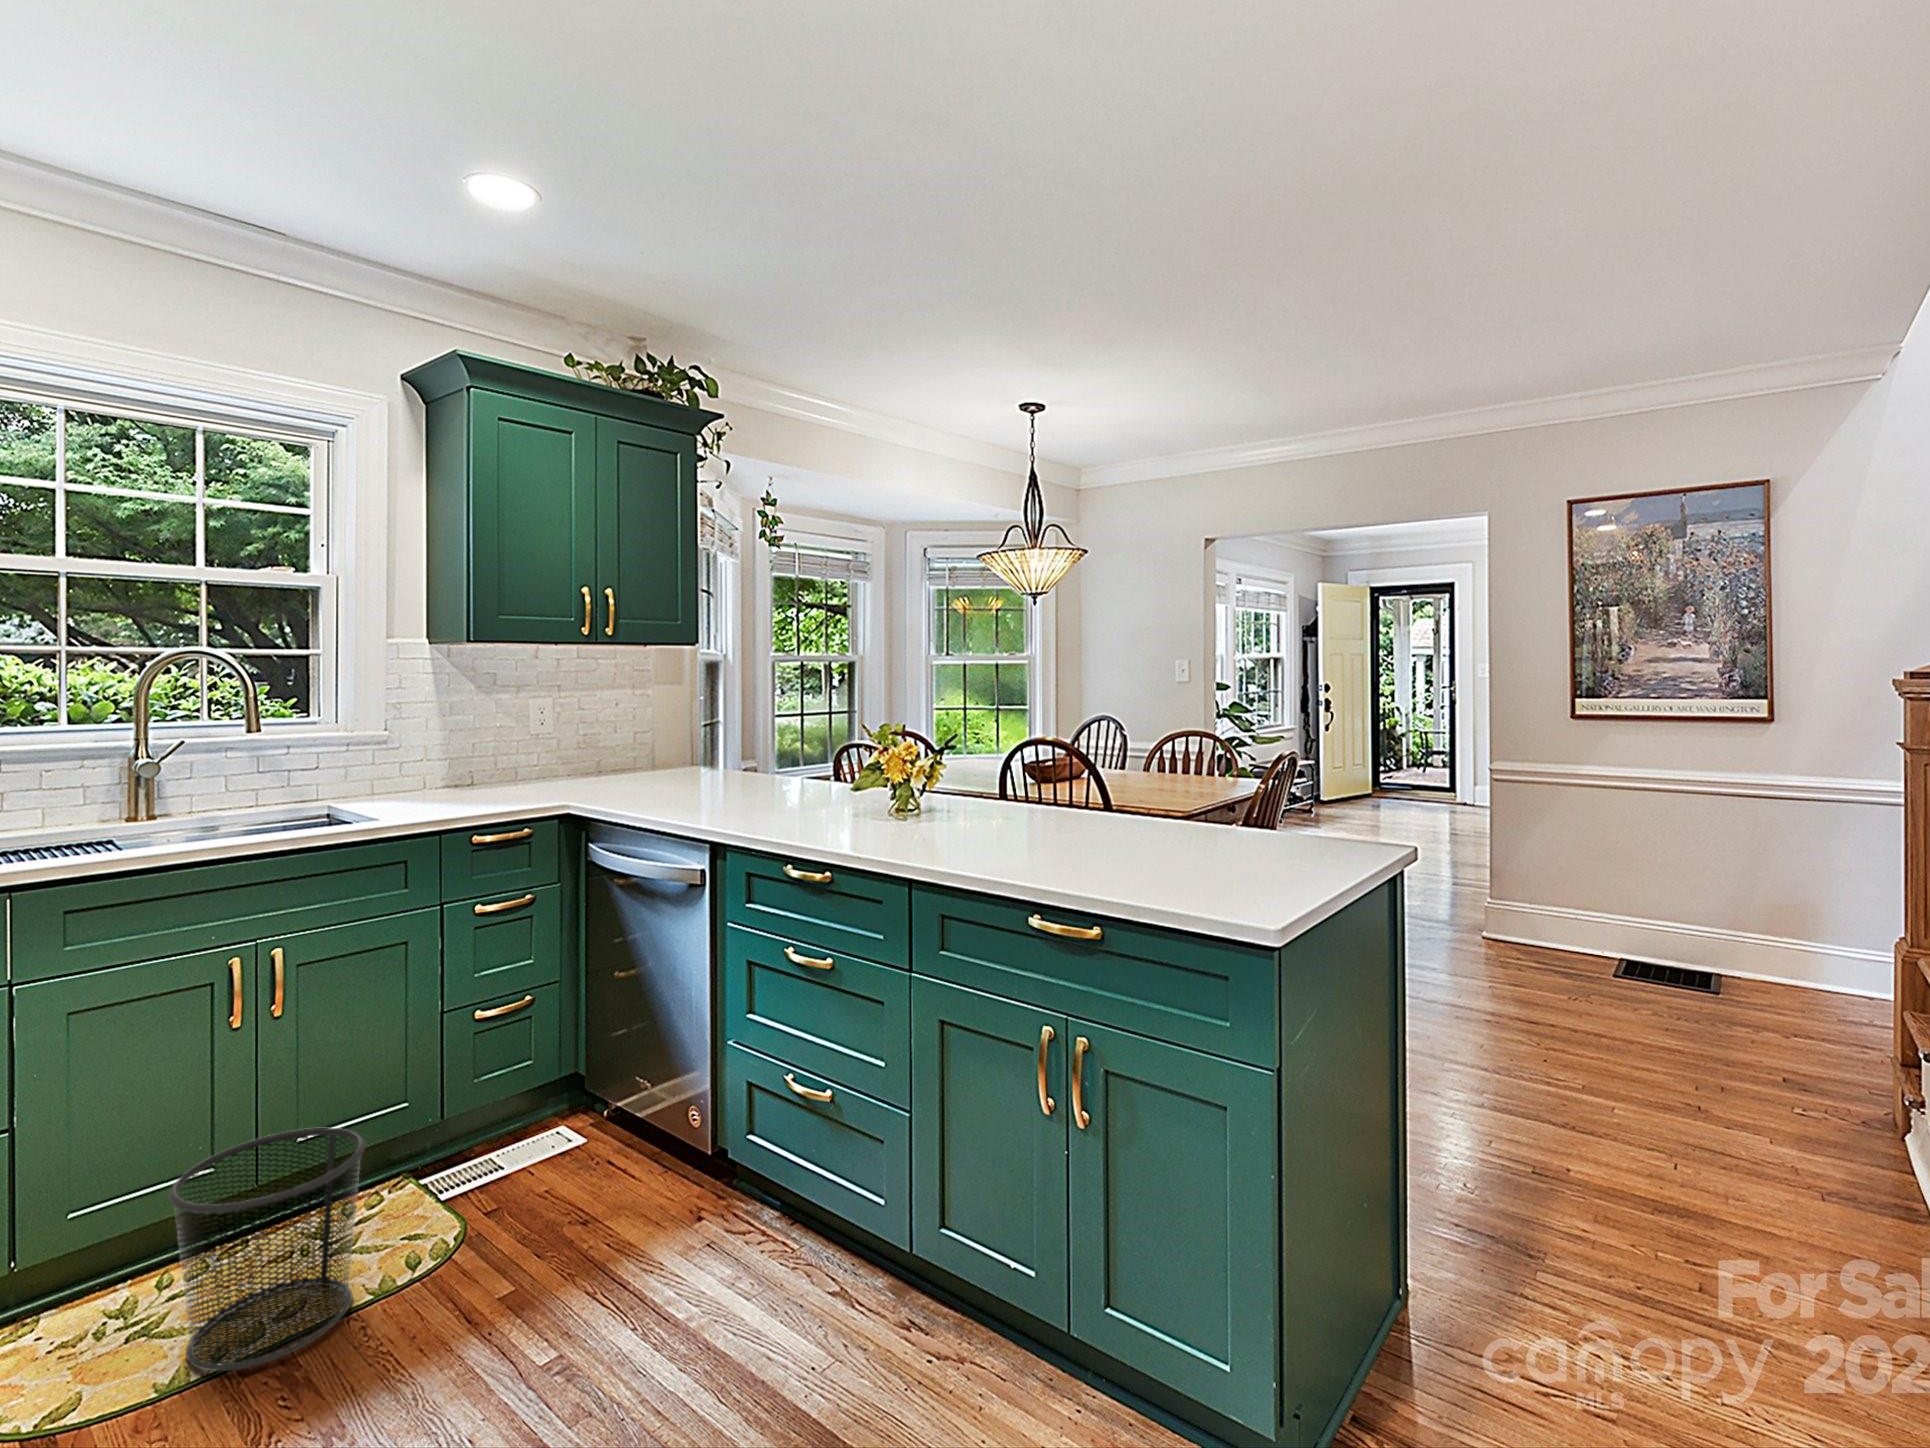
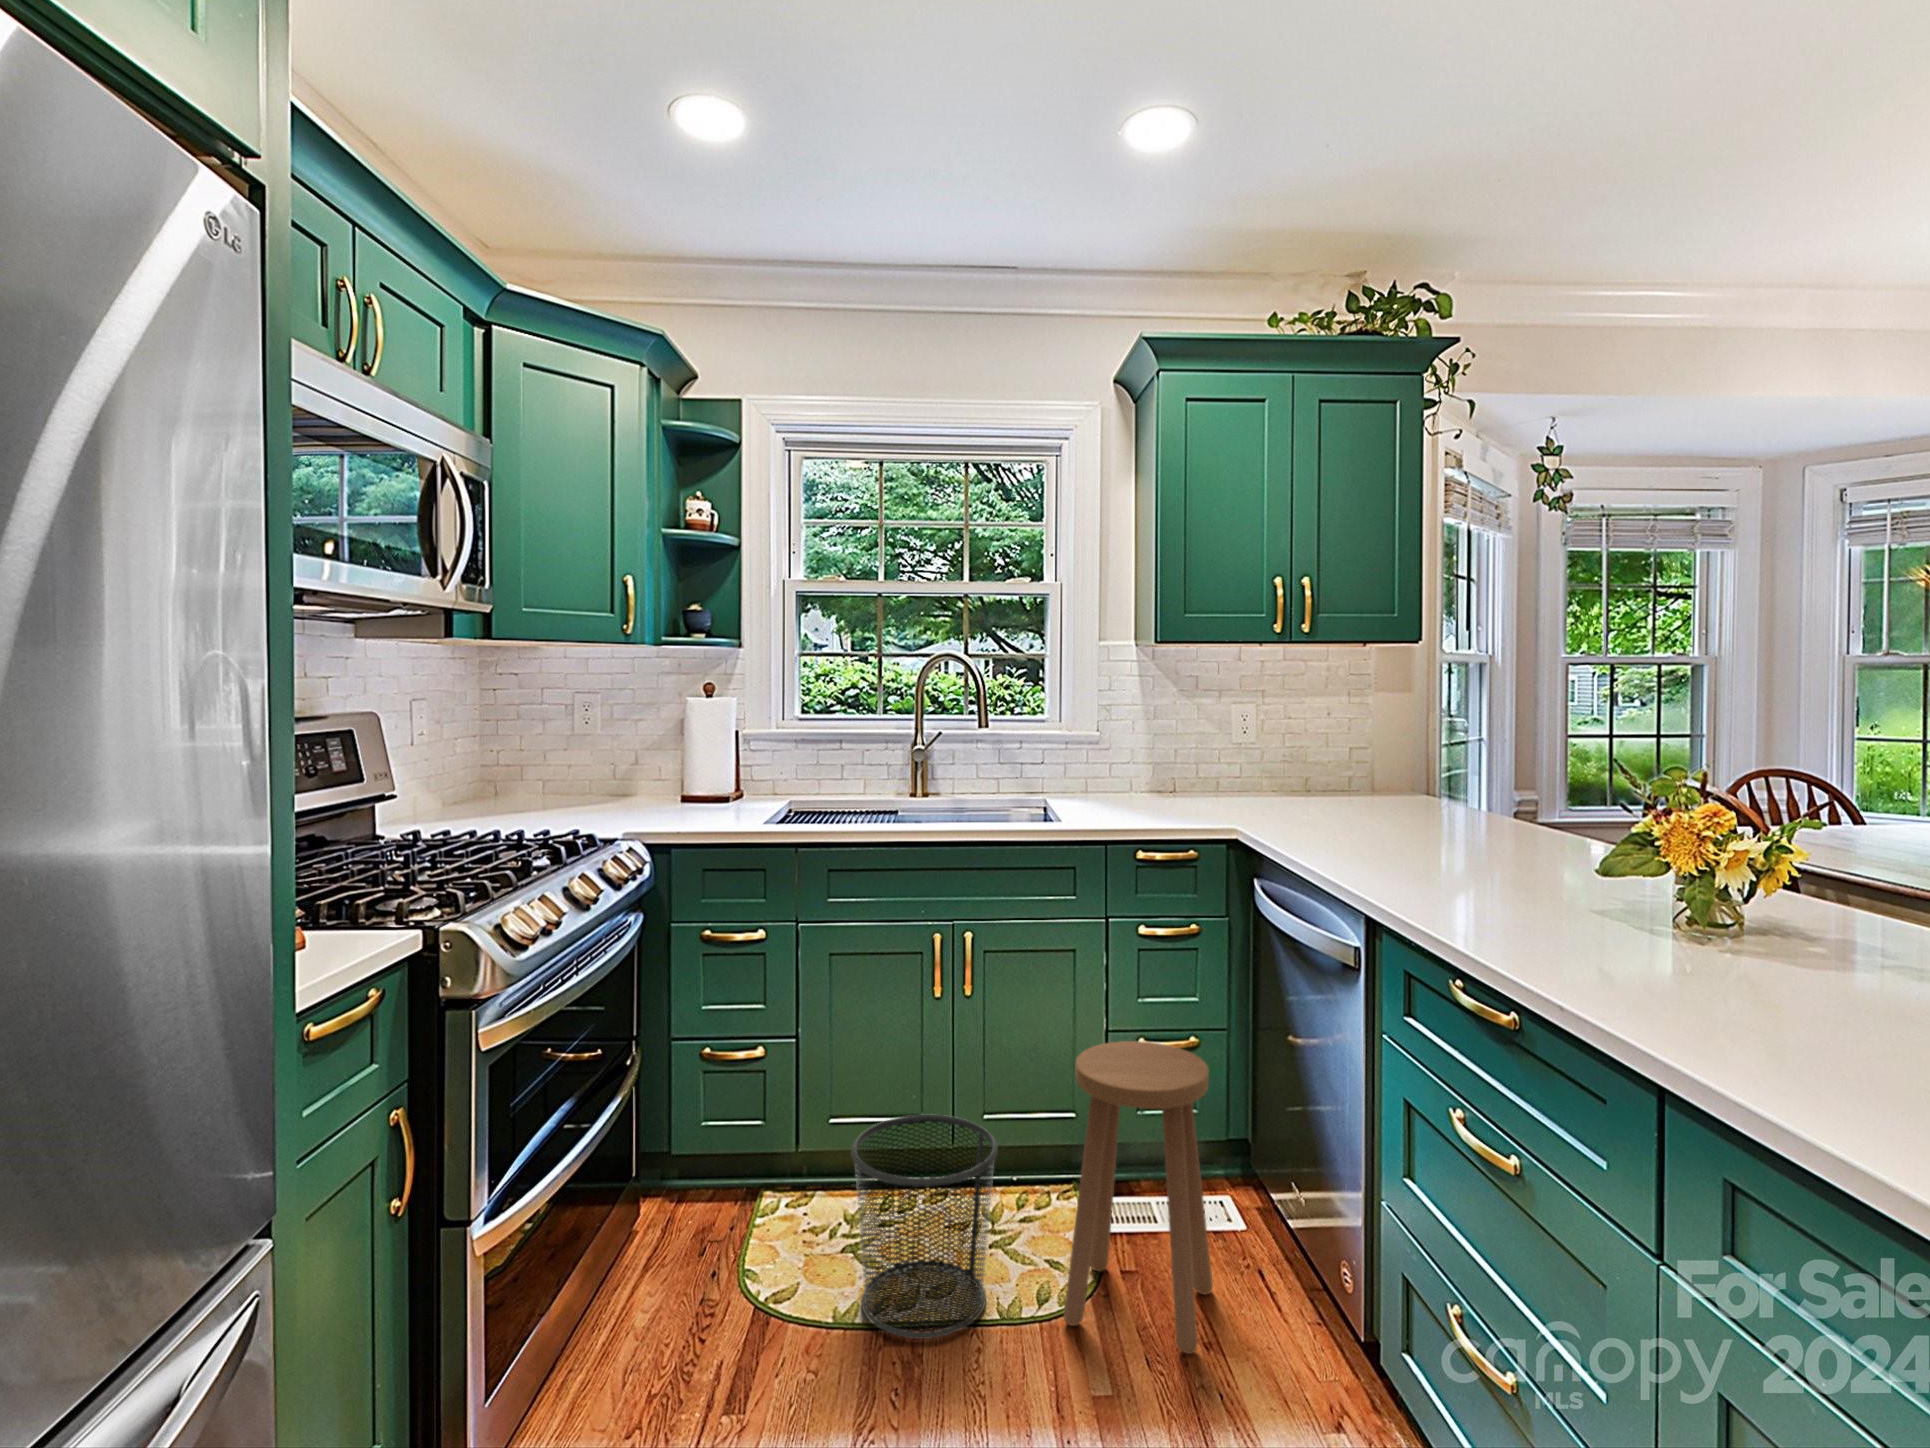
stool: none [445,996,580,1271] -> present [1064,1041,1213,1354]

